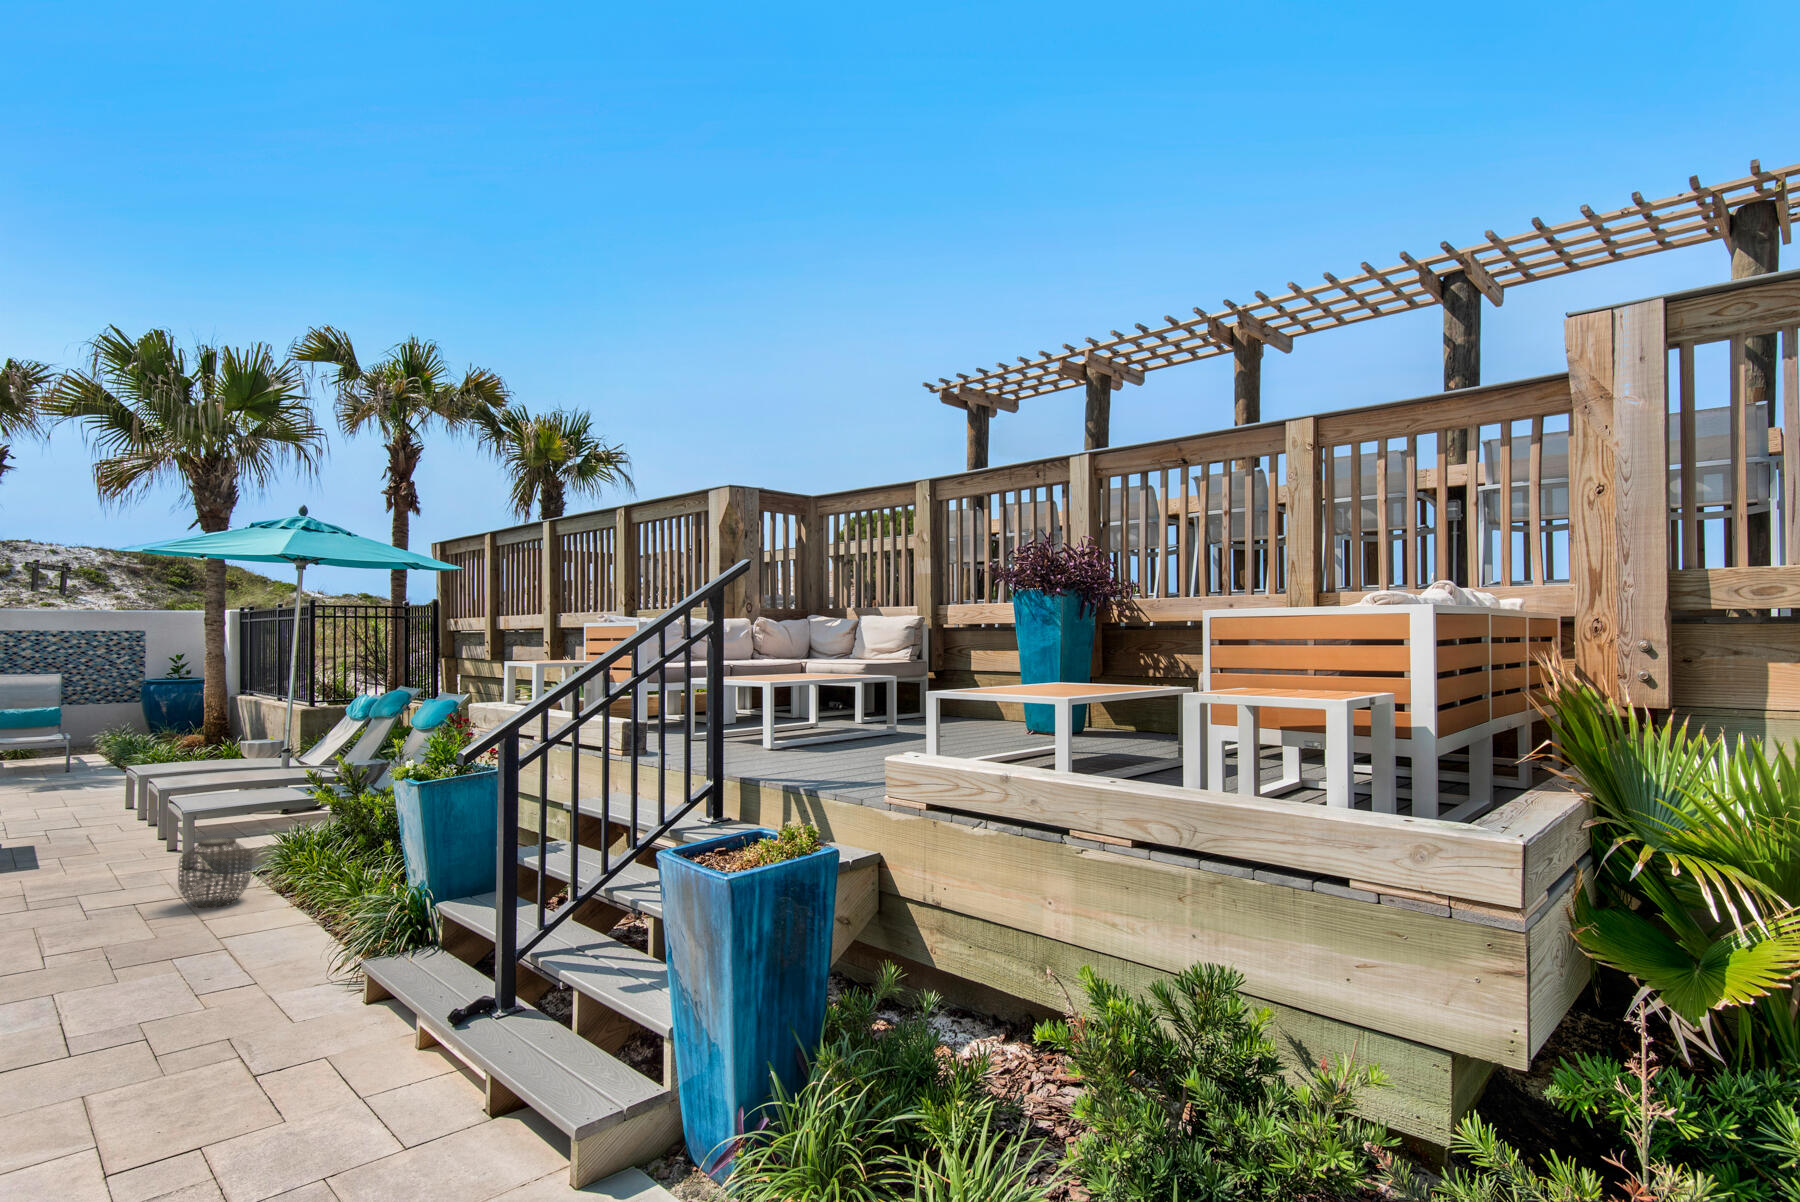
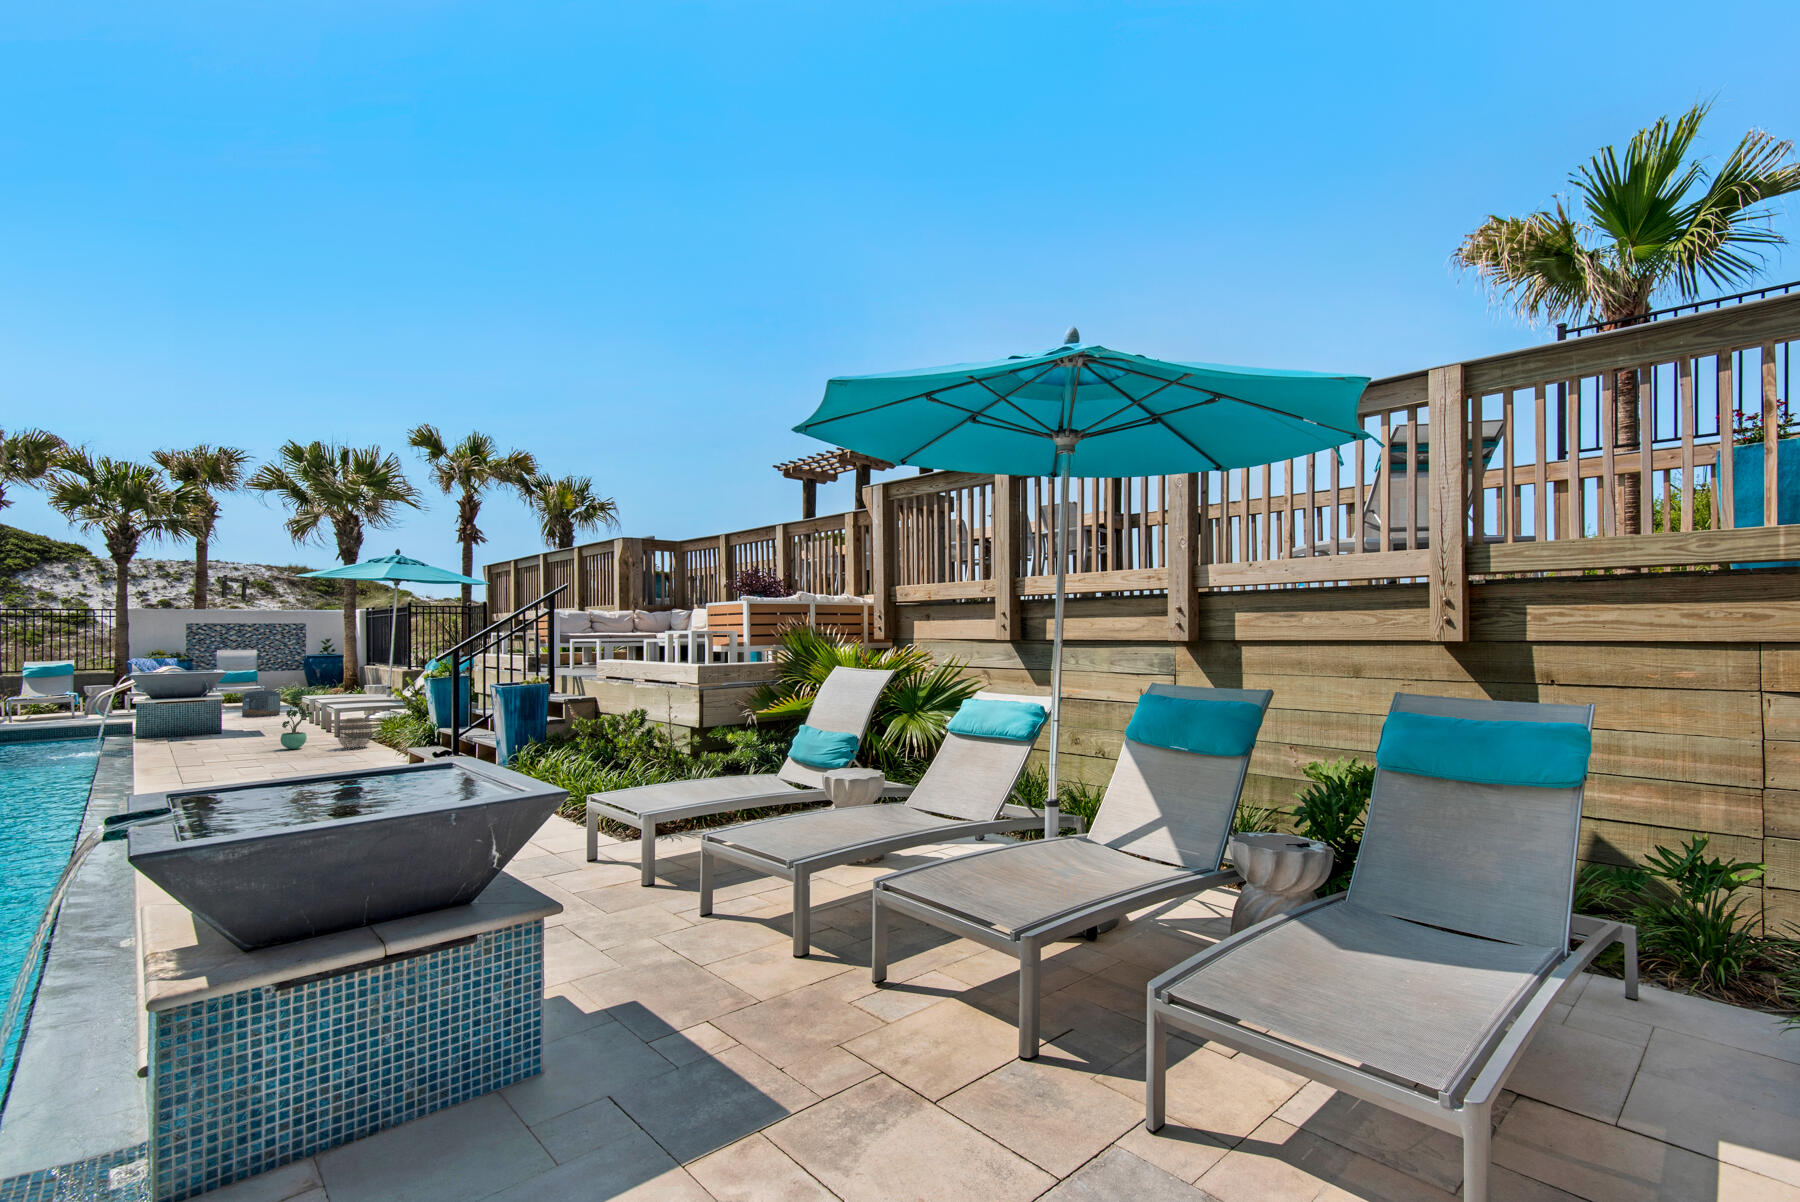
pouf: none [20,749,90,797] -> present [242,691,281,717]
potted plant: none [52,814,126,907] -> present [280,706,313,749]

